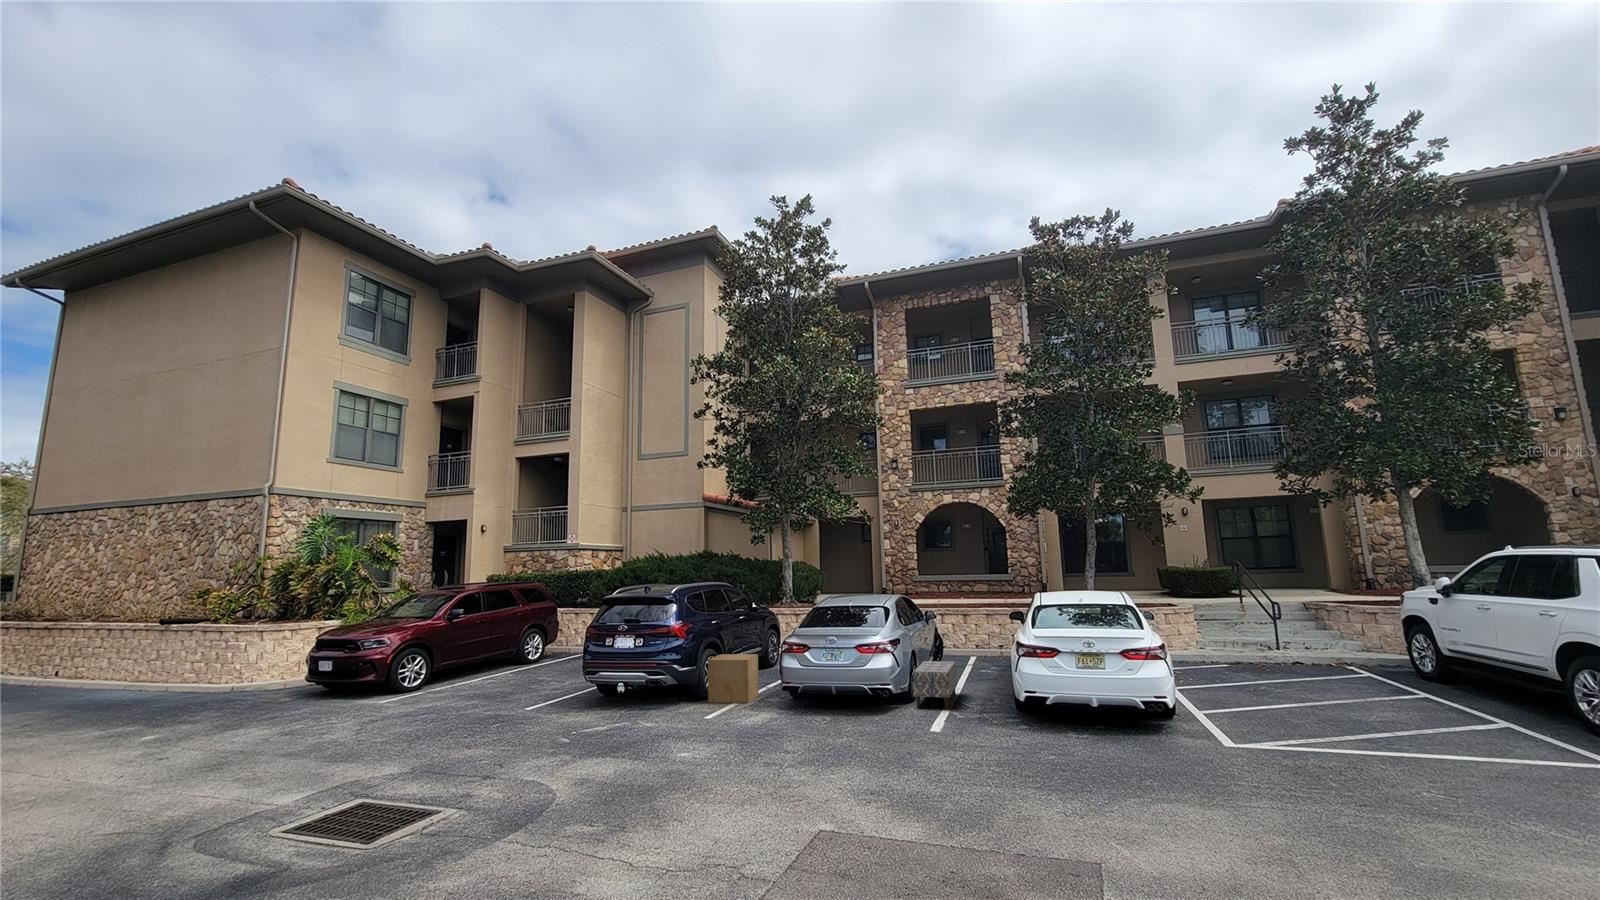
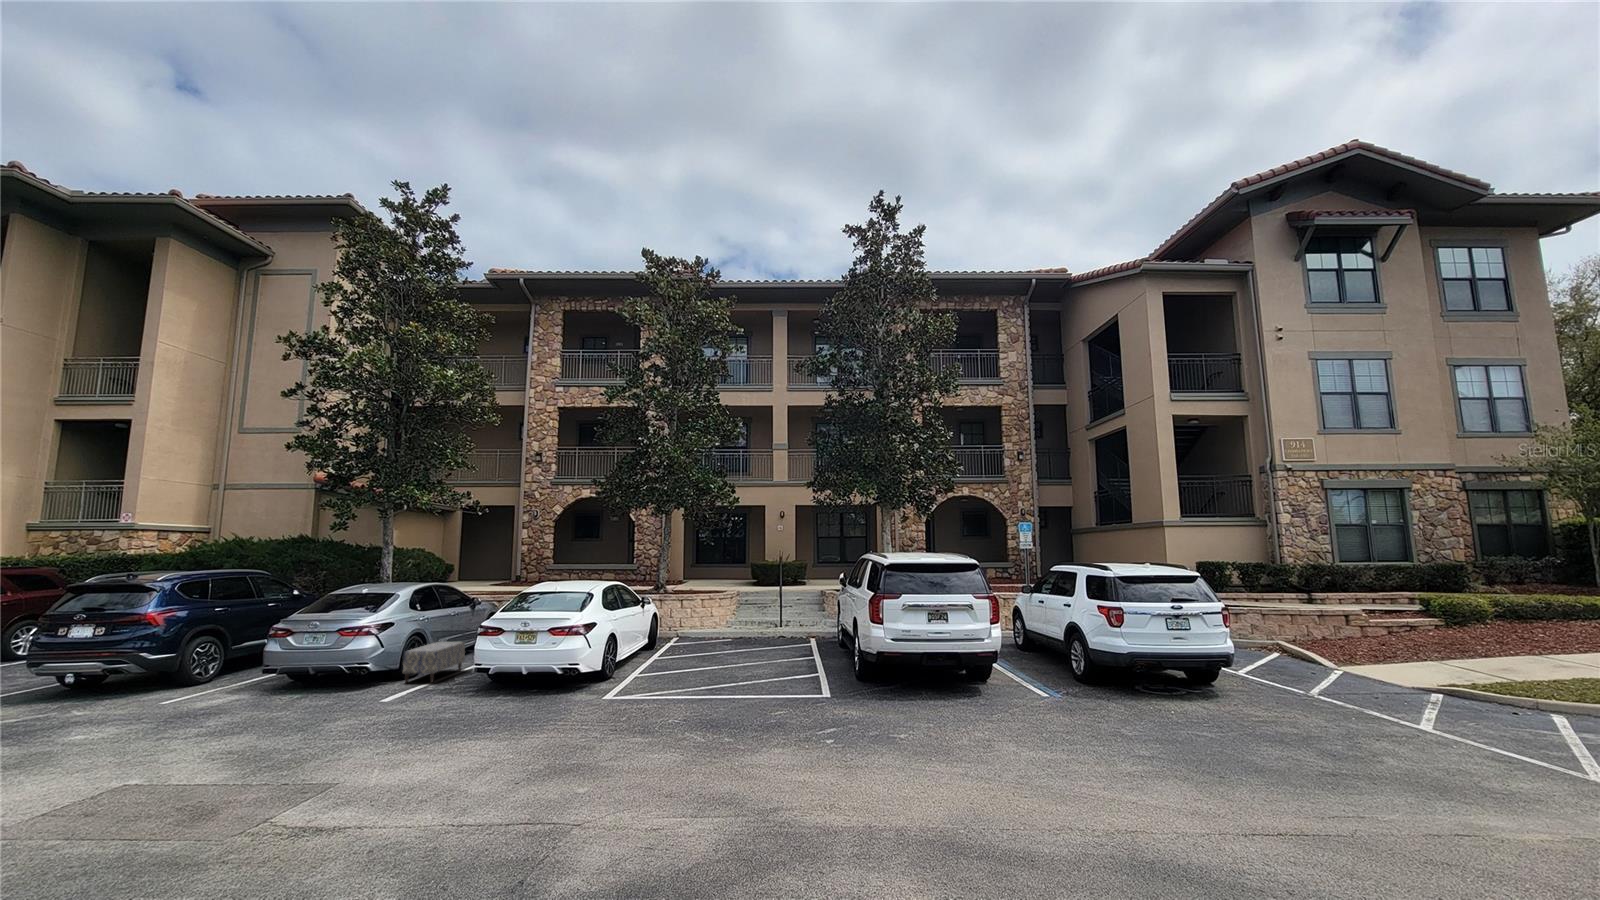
cardboard box: present [708,654,759,703] -> none [190,639,264,688]

